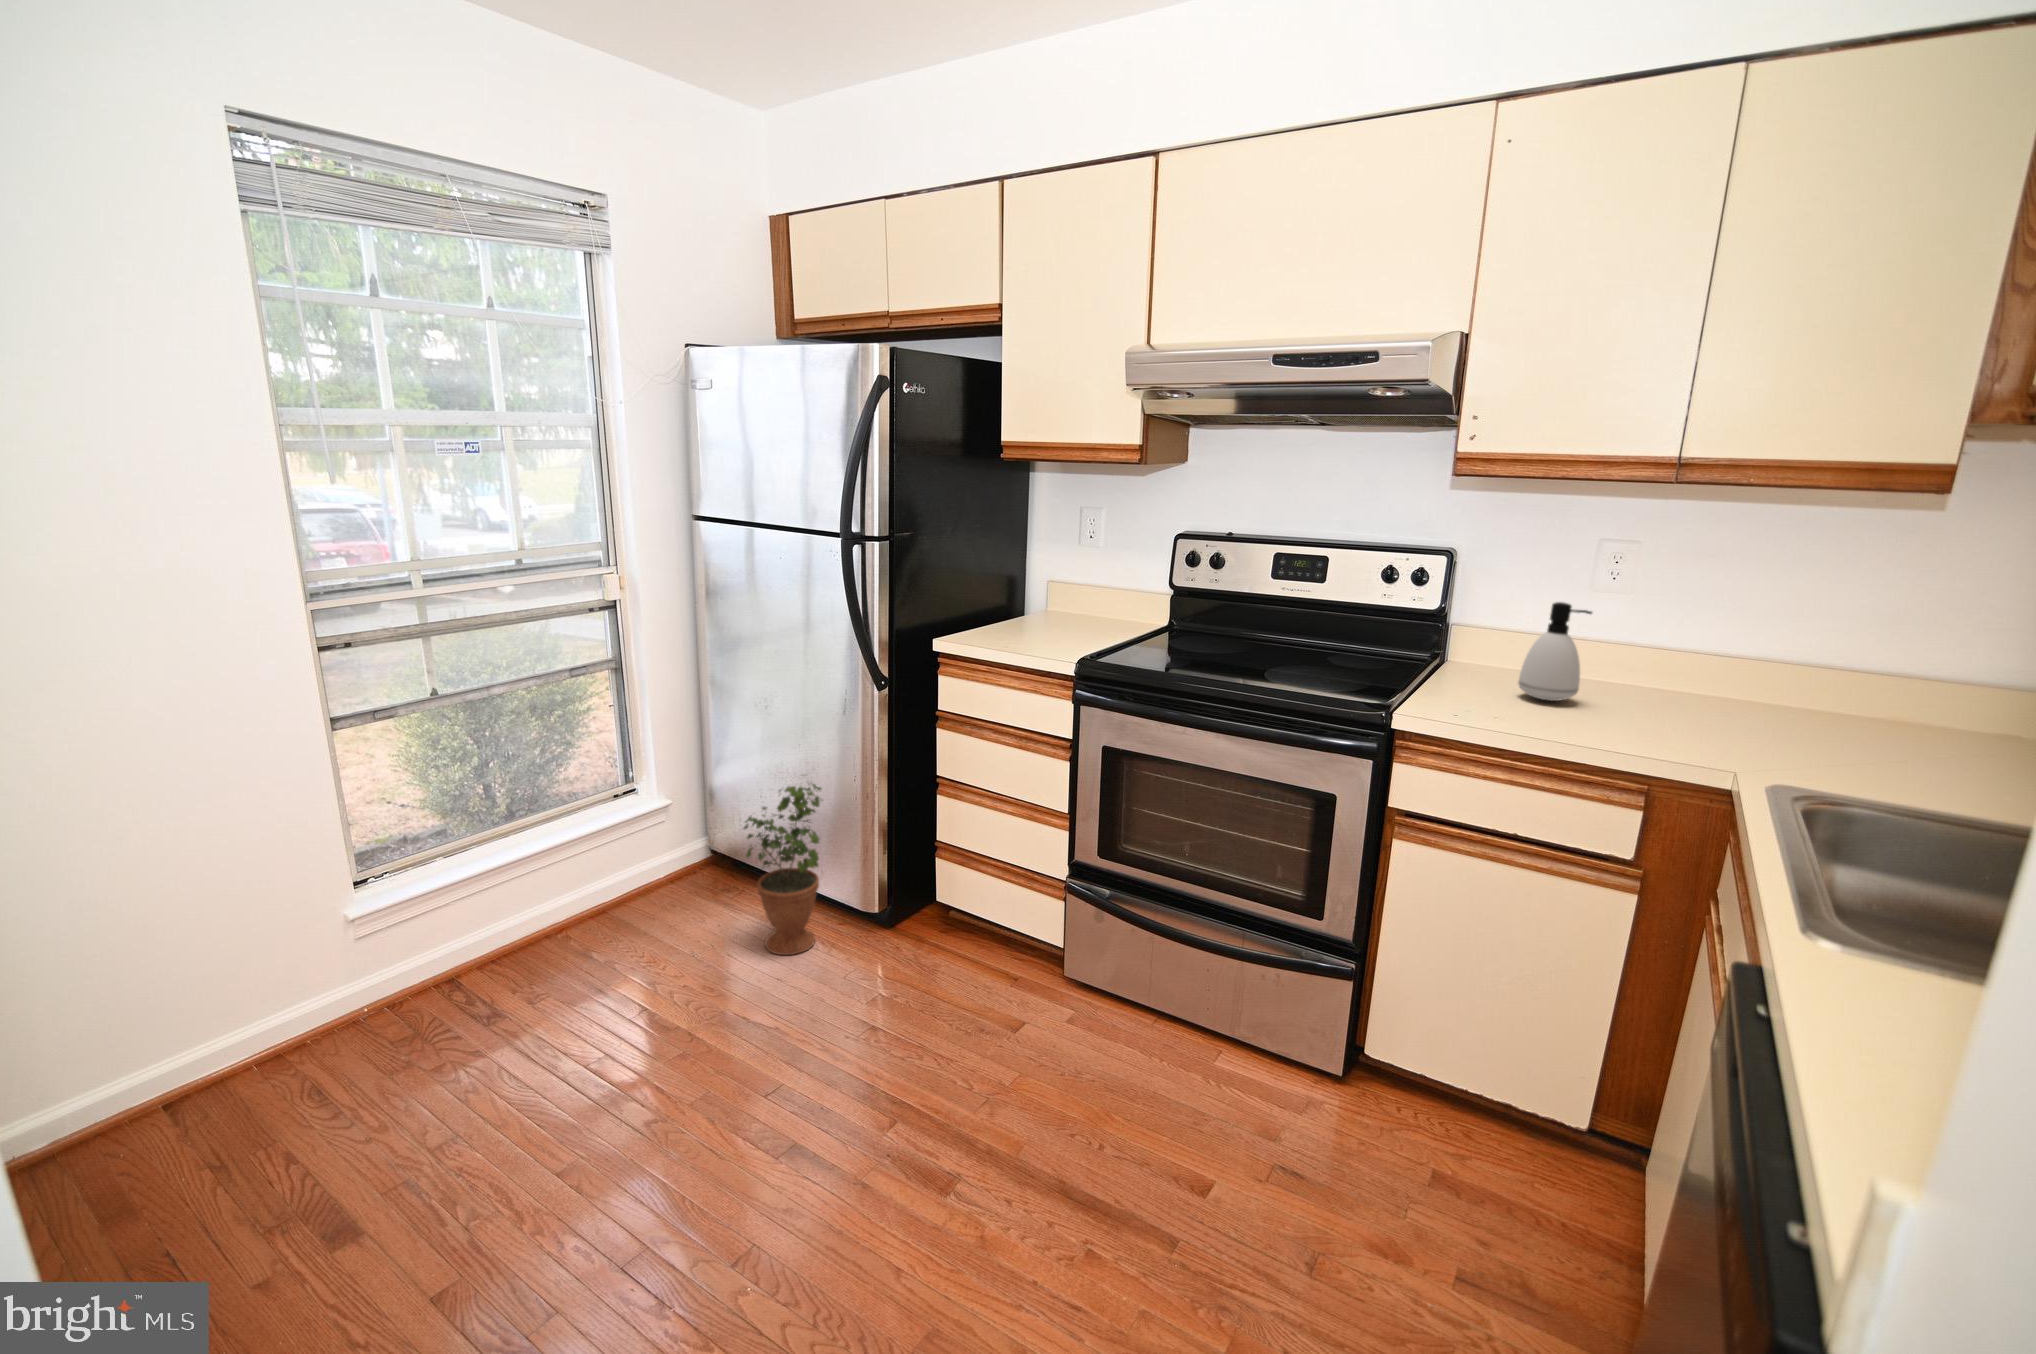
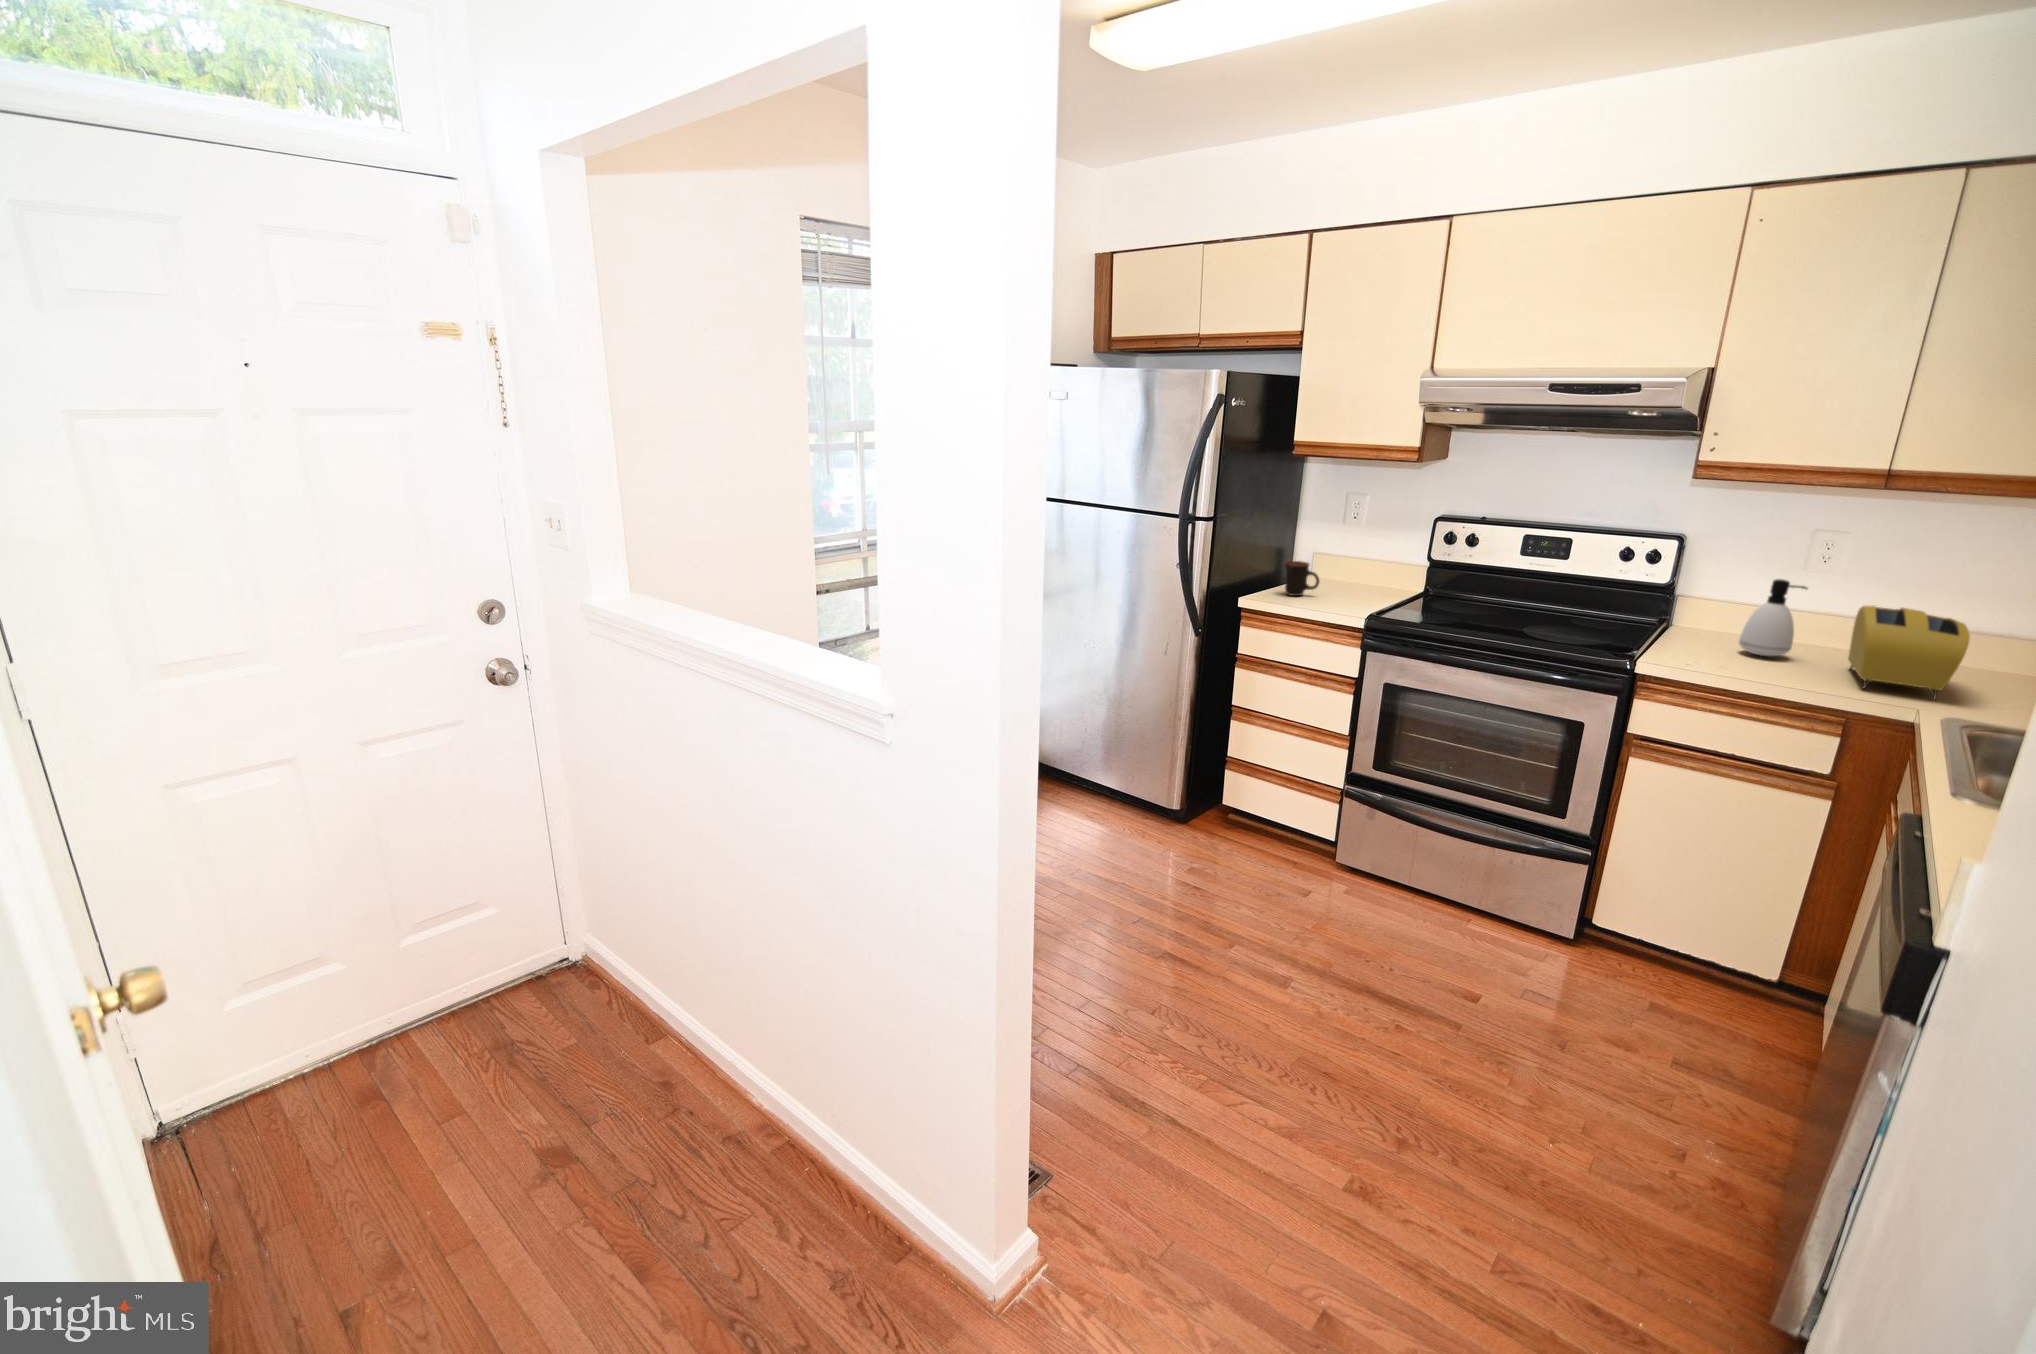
mug: none [995,590,1039,634] -> present [1284,561,1319,596]
toaster: none [1644,634,1785,756] -> present [1848,606,1970,699]
potted plant: present [744,784,821,955] -> none [1085,700,1145,835]

